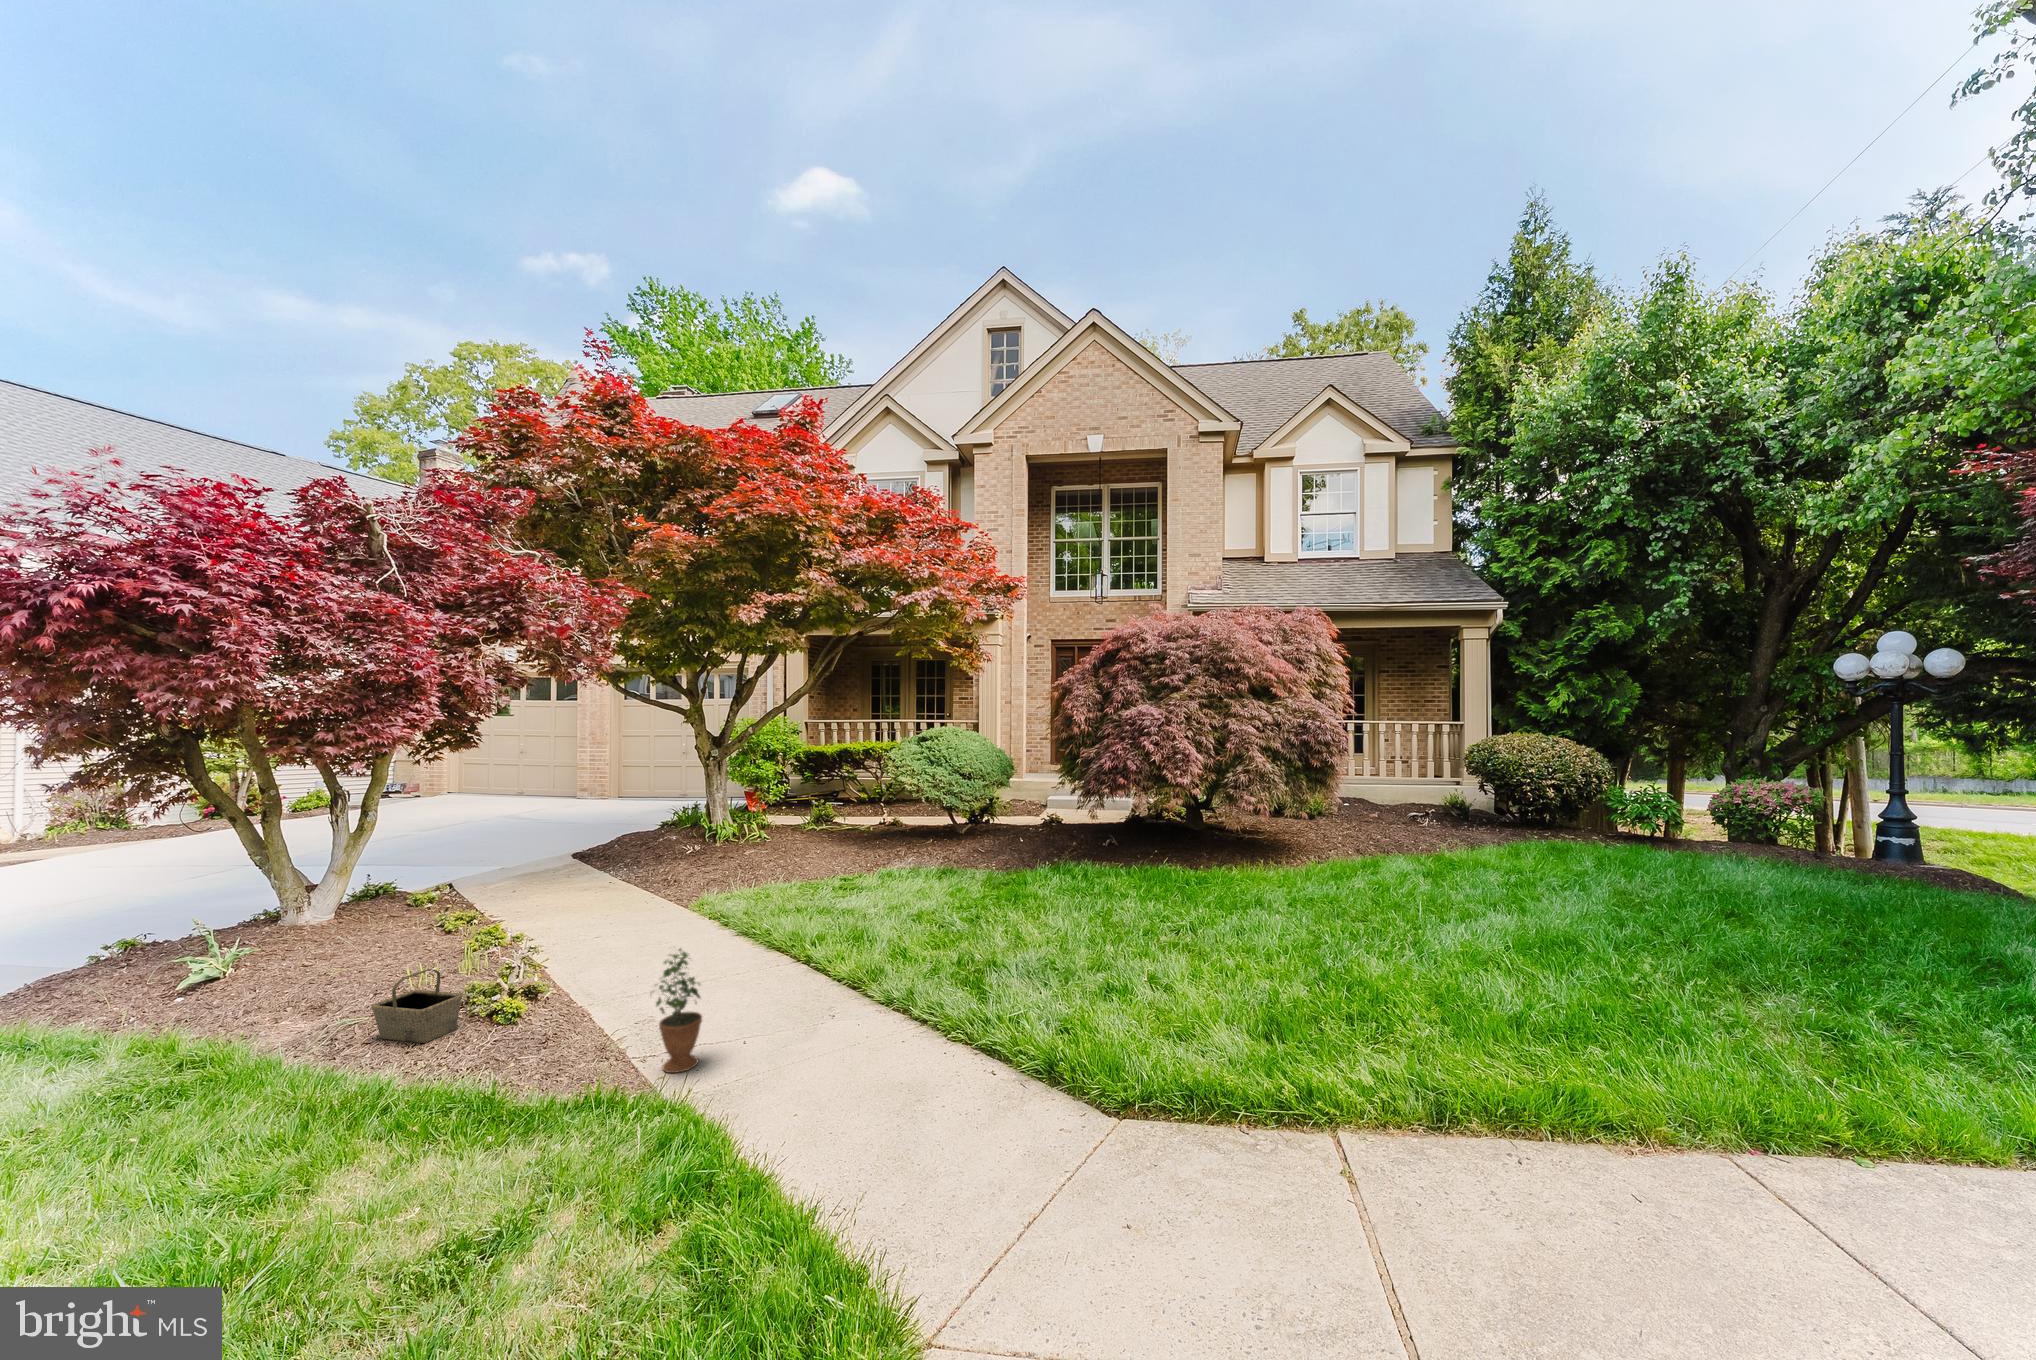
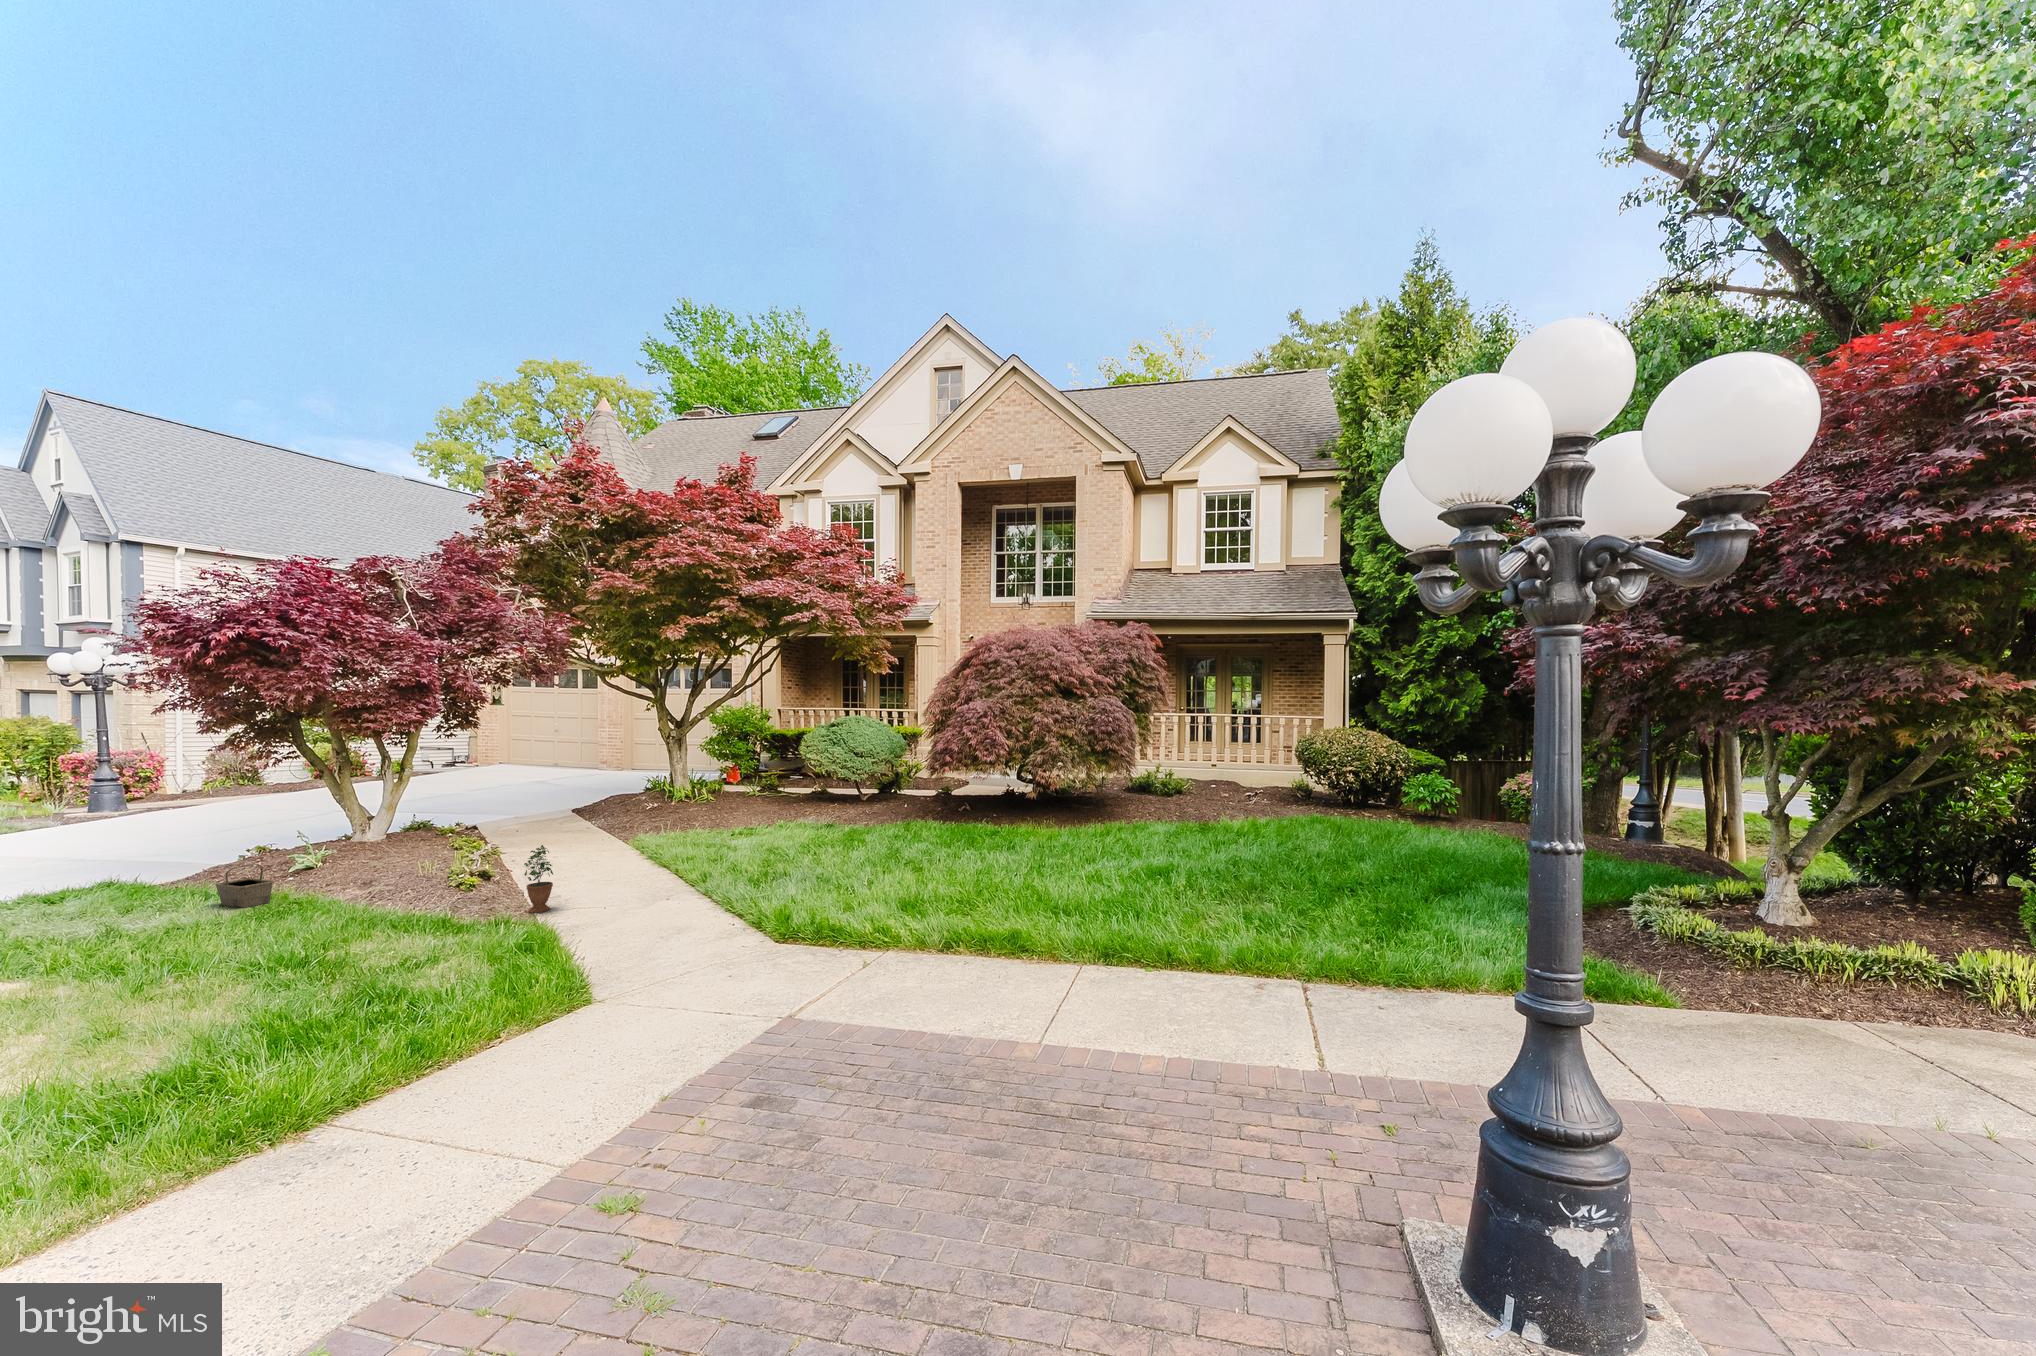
basket: present [371,969,462,1043] -> present [216,864,273,908]

